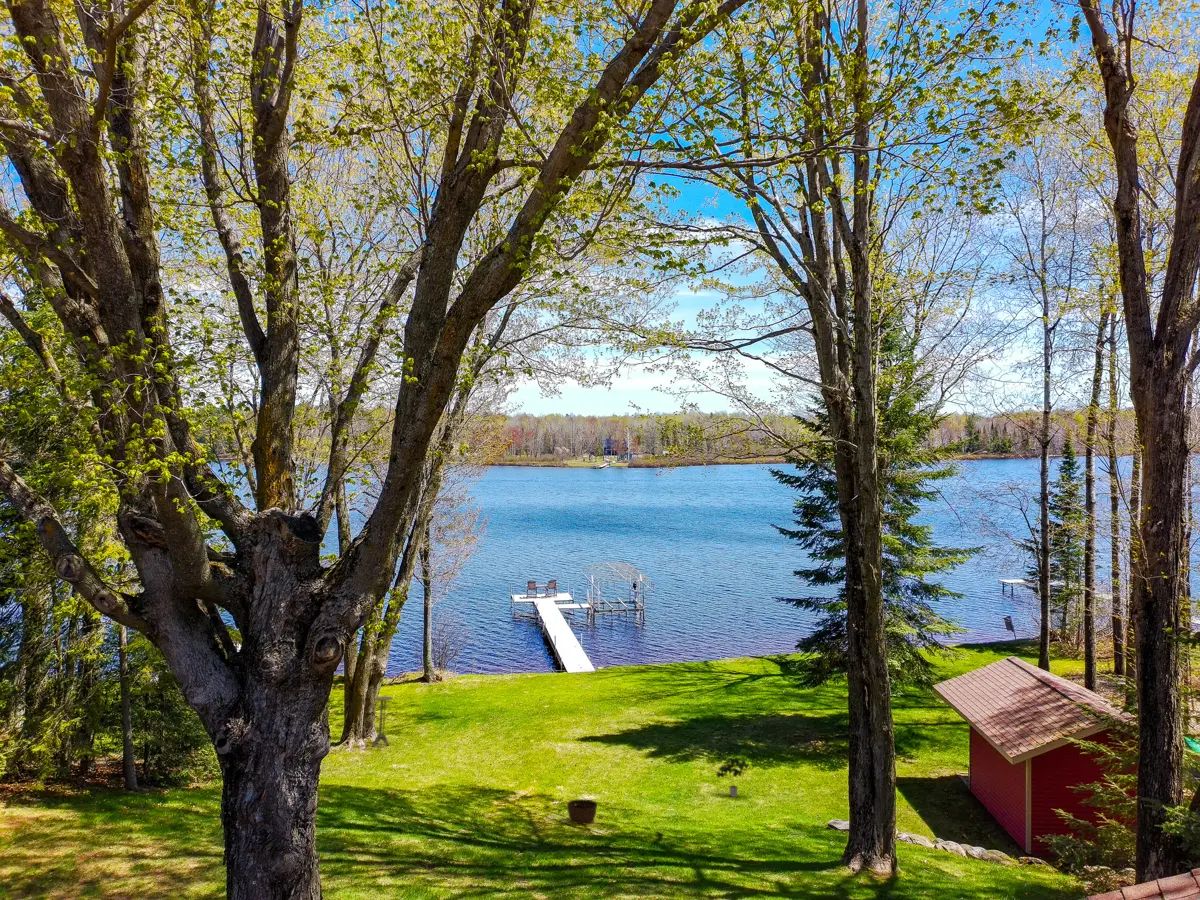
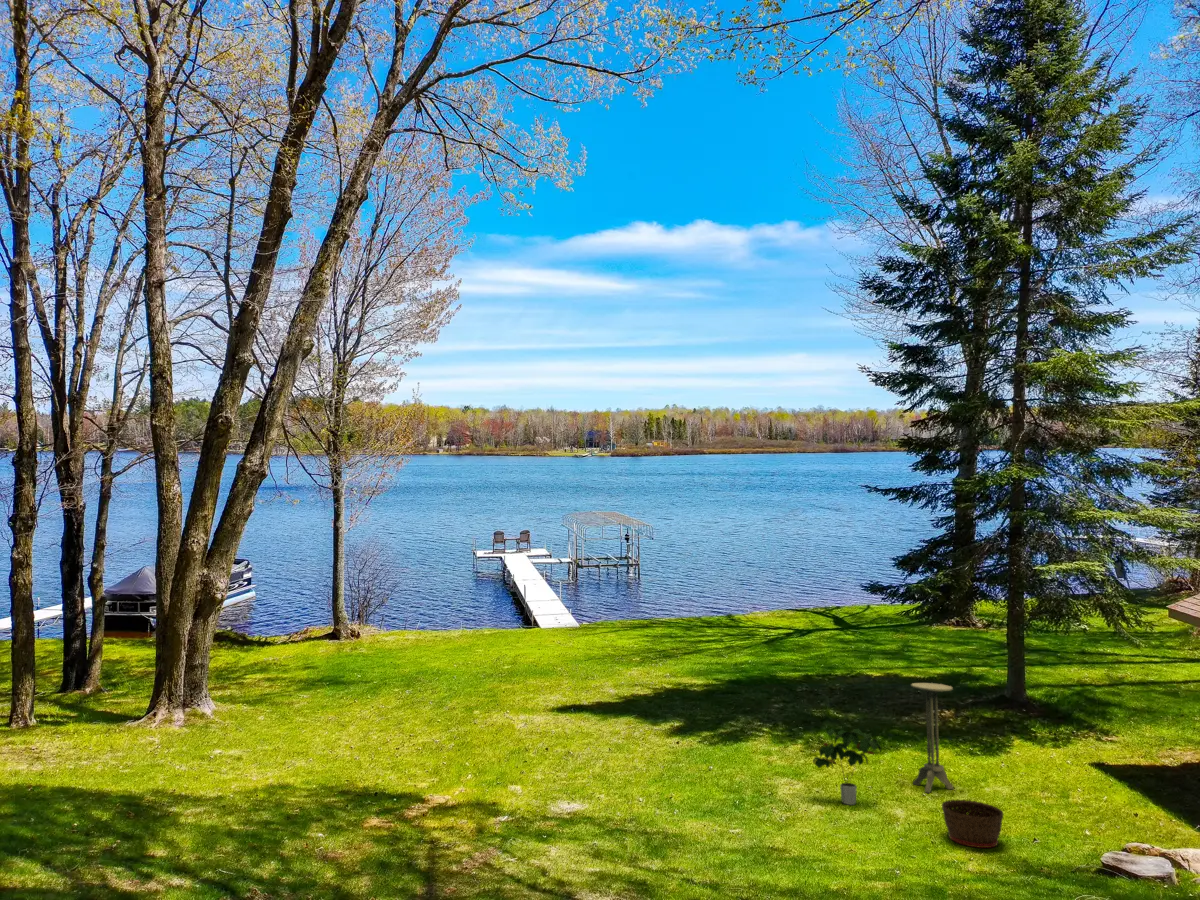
side table: present [372,696,392,747] -> present [911,683,953,793]
basket: present [567,799,597,824] -> present [942,800,1003,848]

